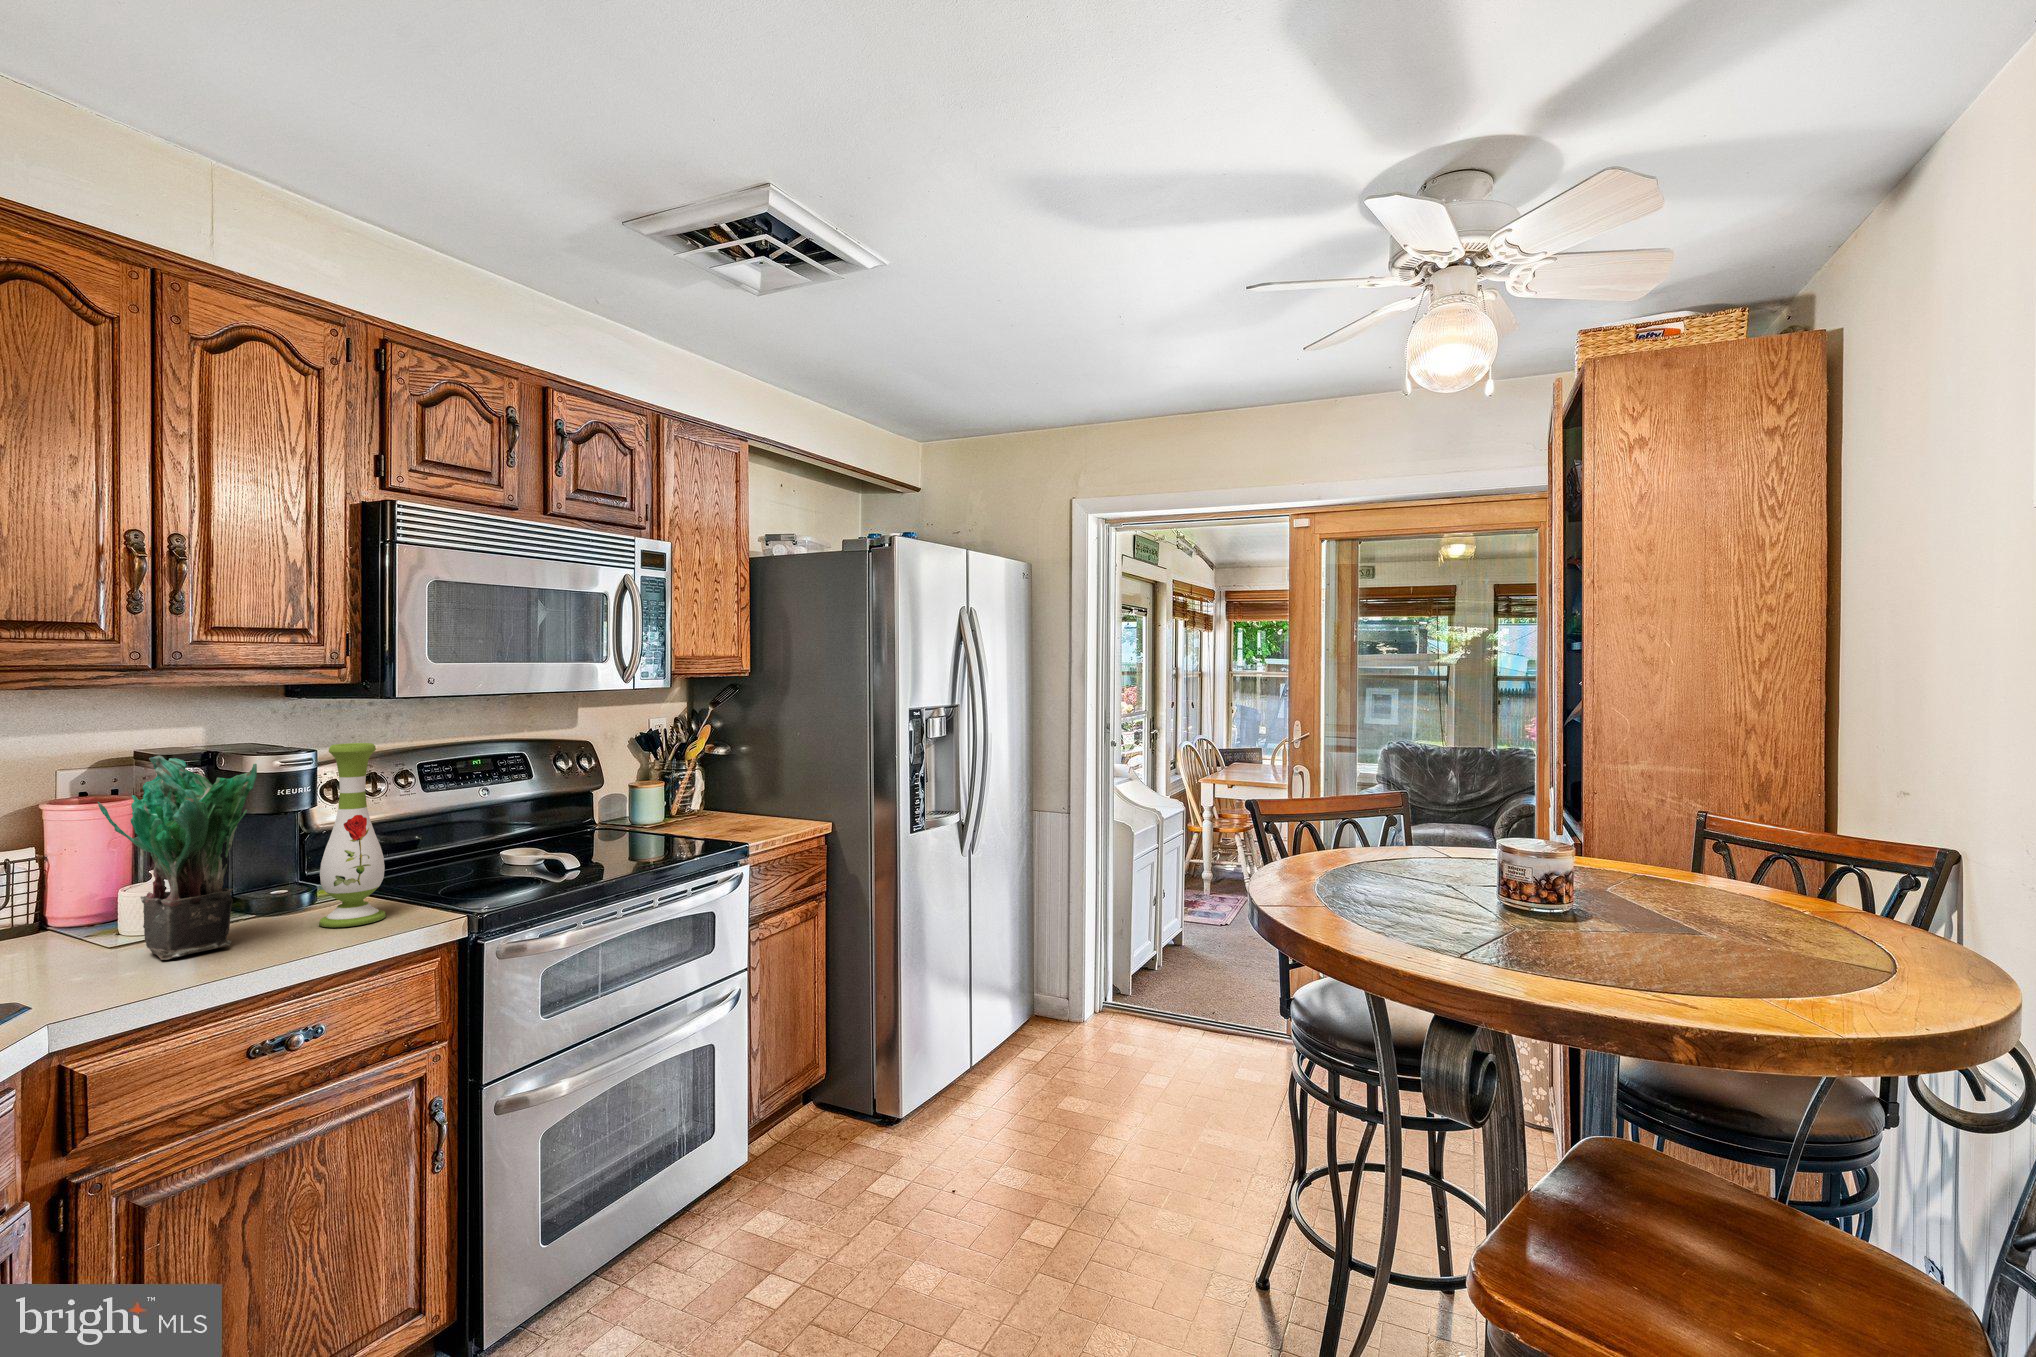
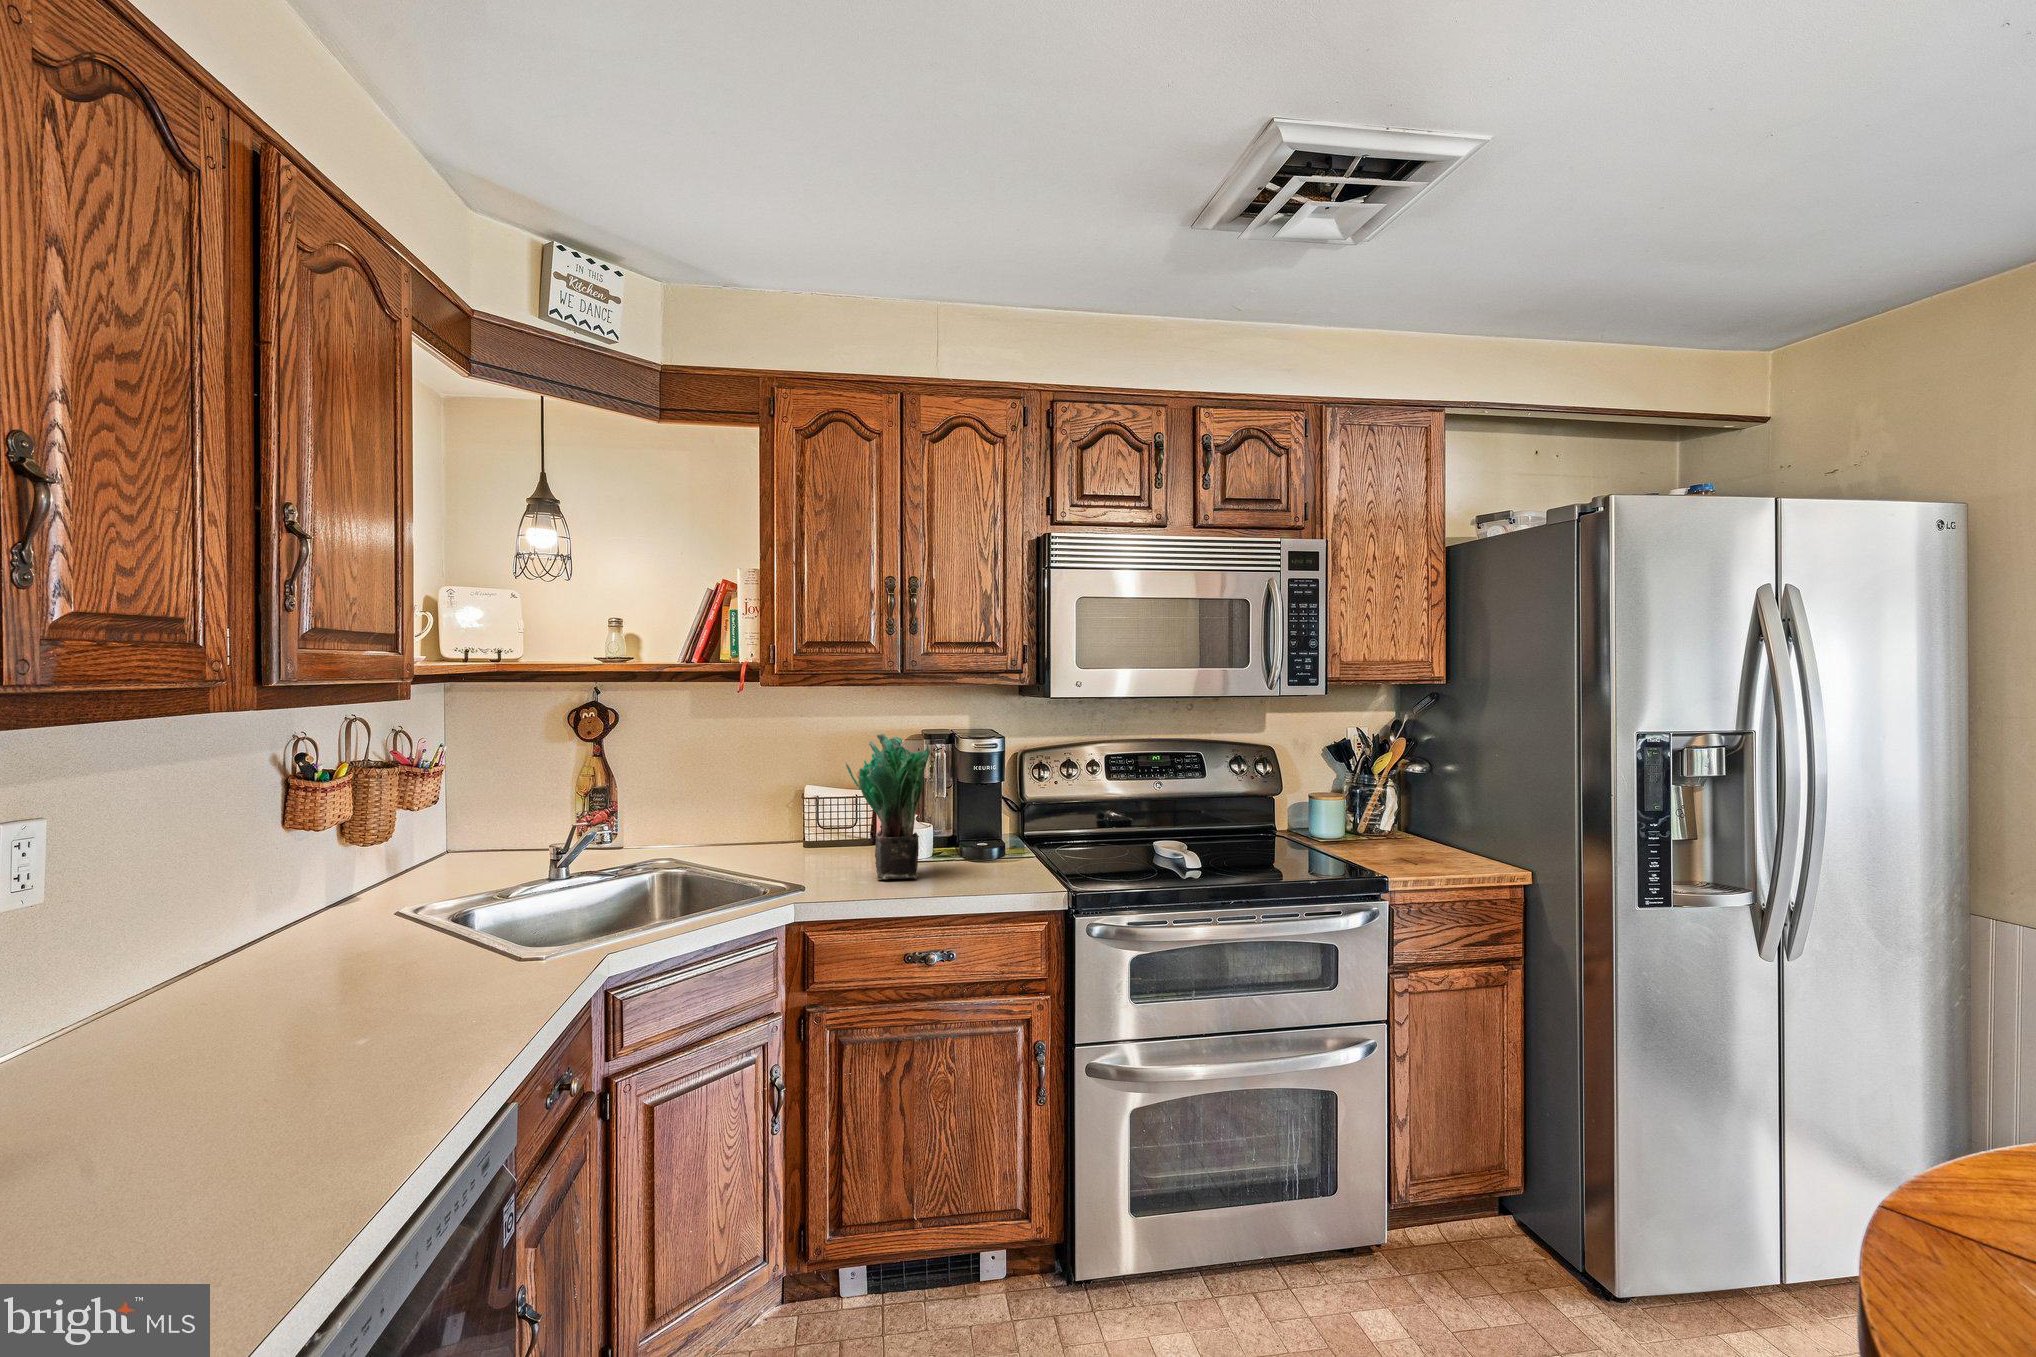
vase: present [319,743,386,928] -> none [977,733,1022,880]

